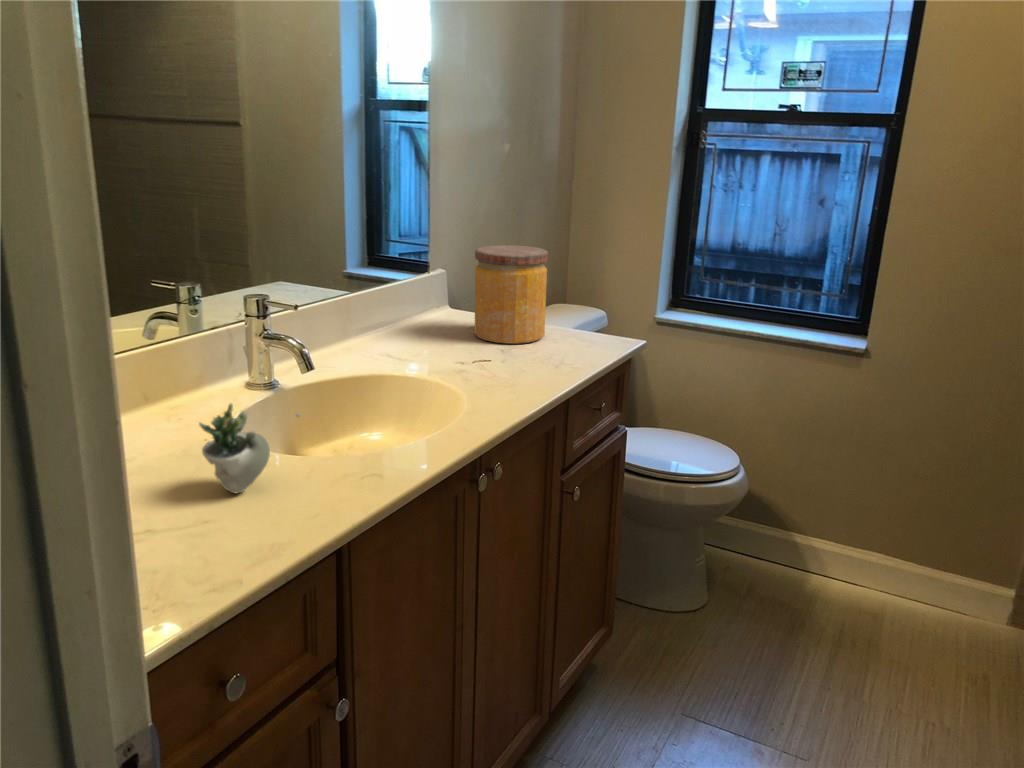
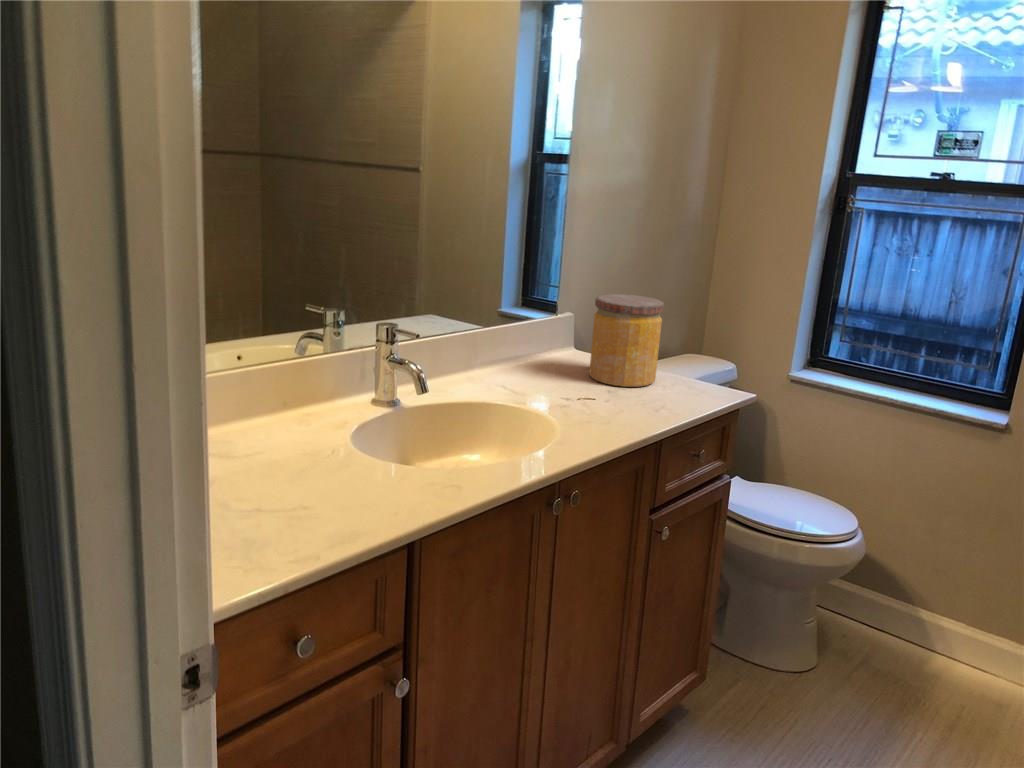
succulent plant: present [199,403,300,493] -> none [310,414,386,491]

